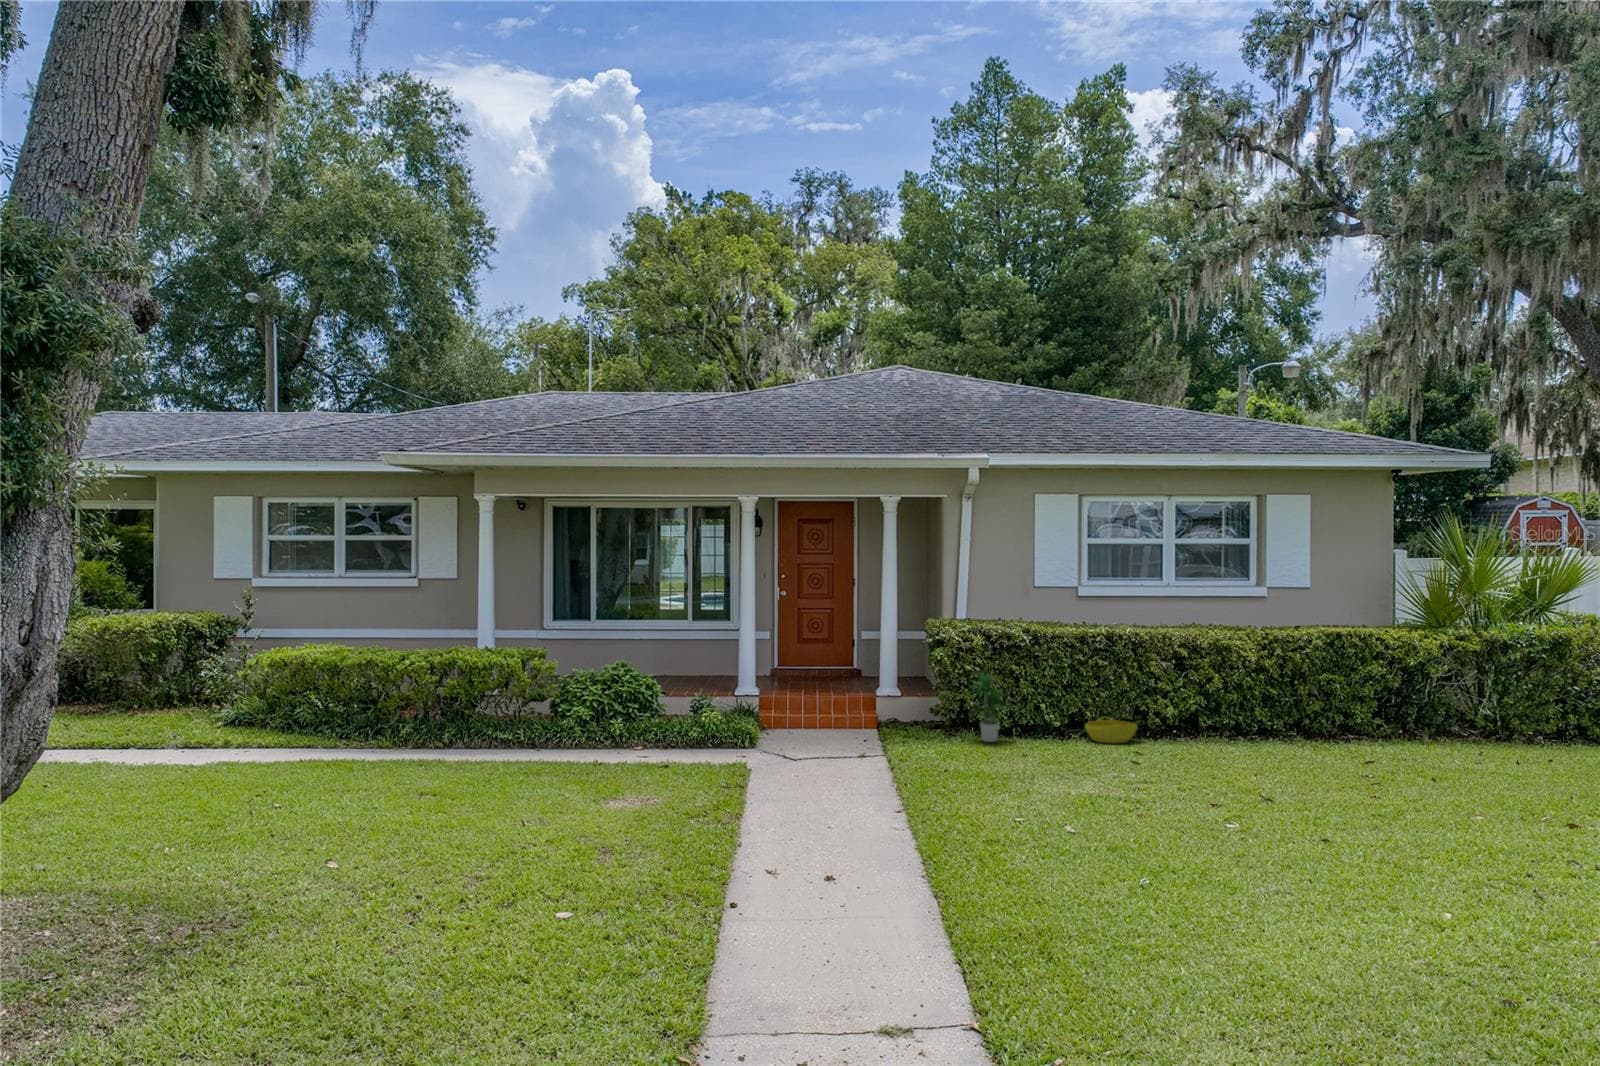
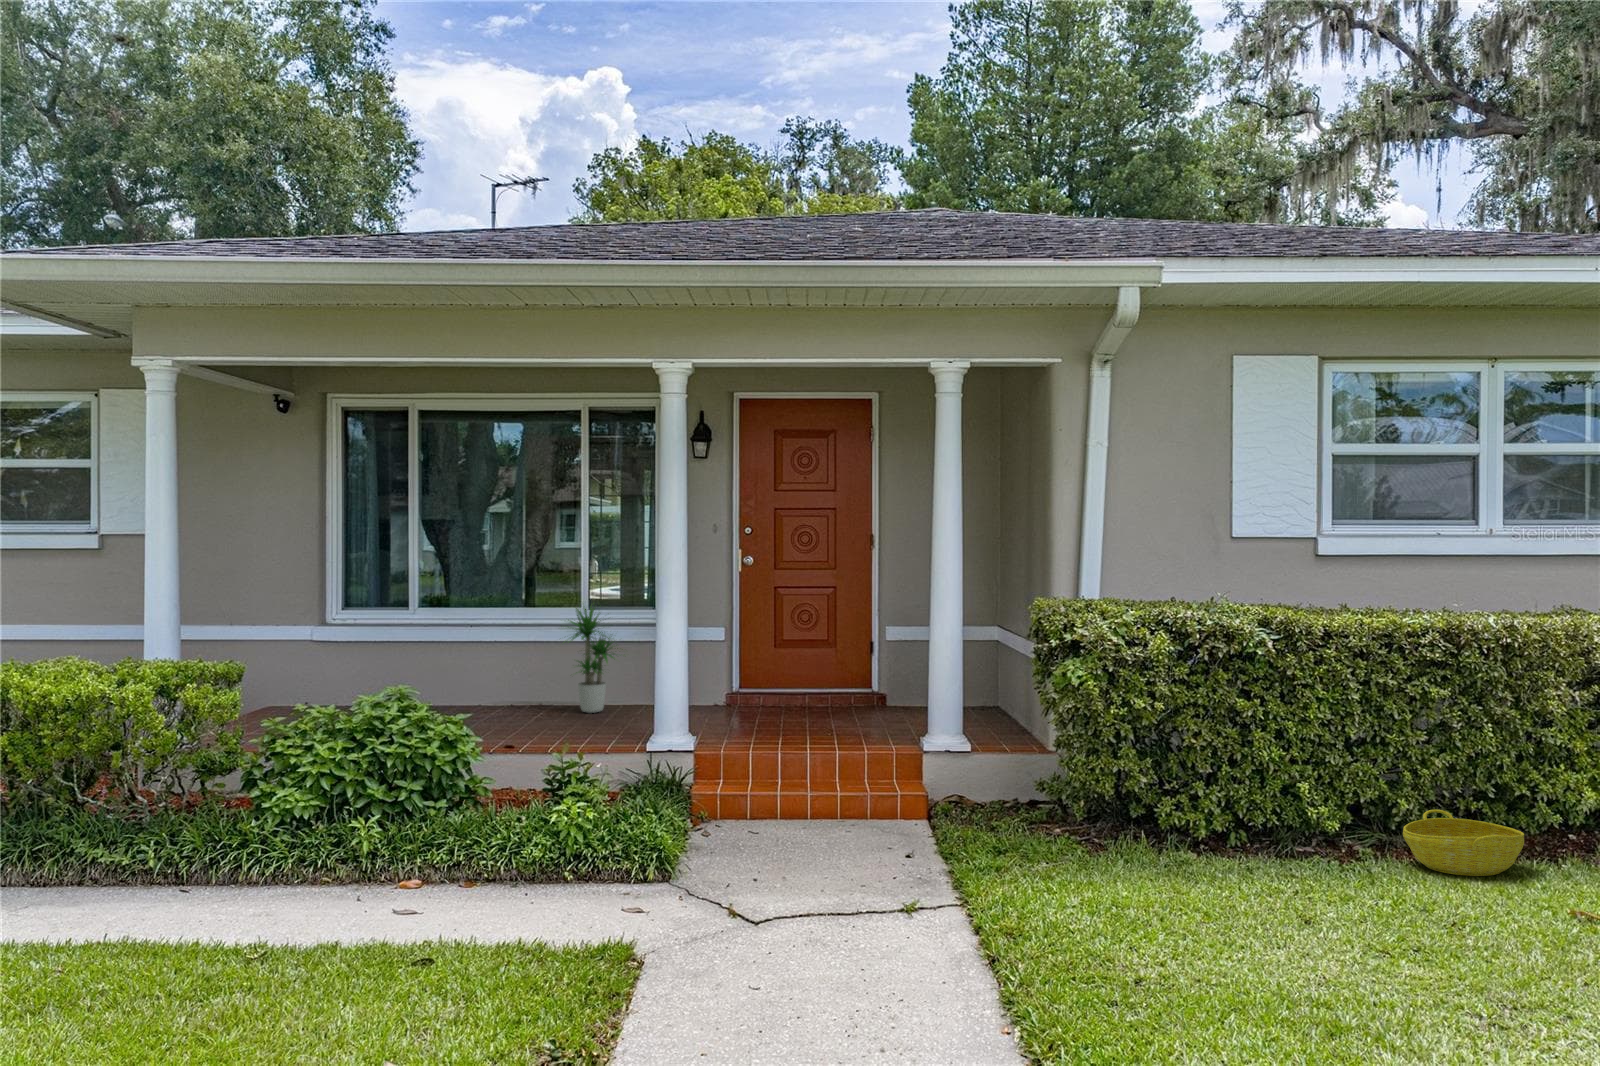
potted plant: present [975,673,1005,742] -> present [568,607,618,713]

